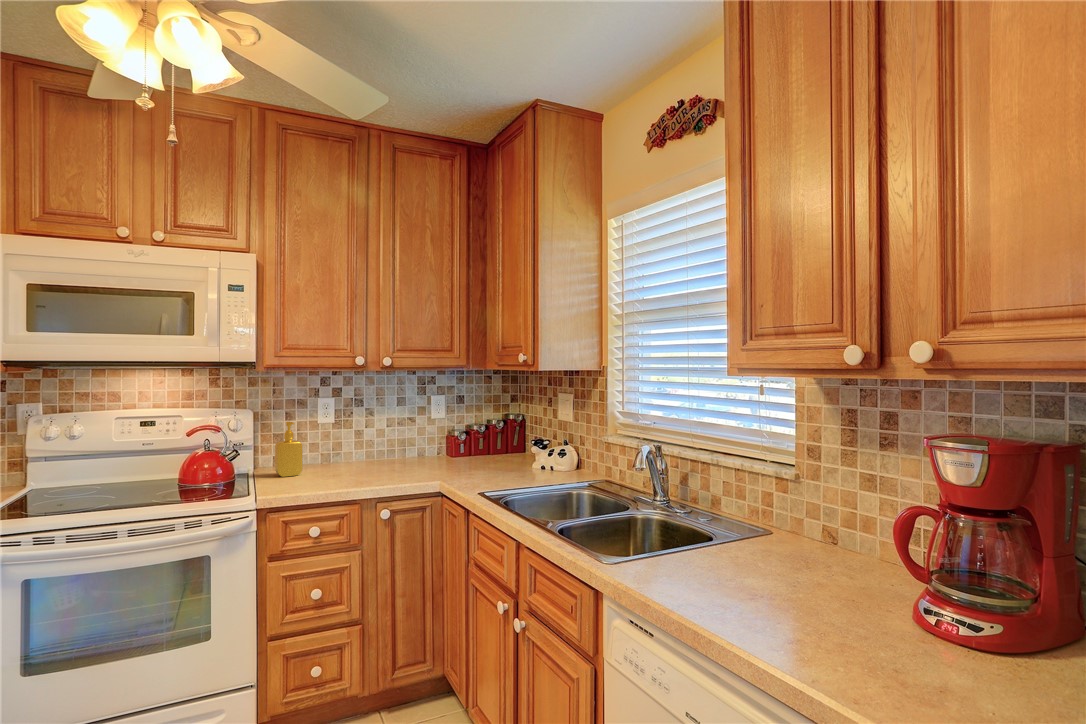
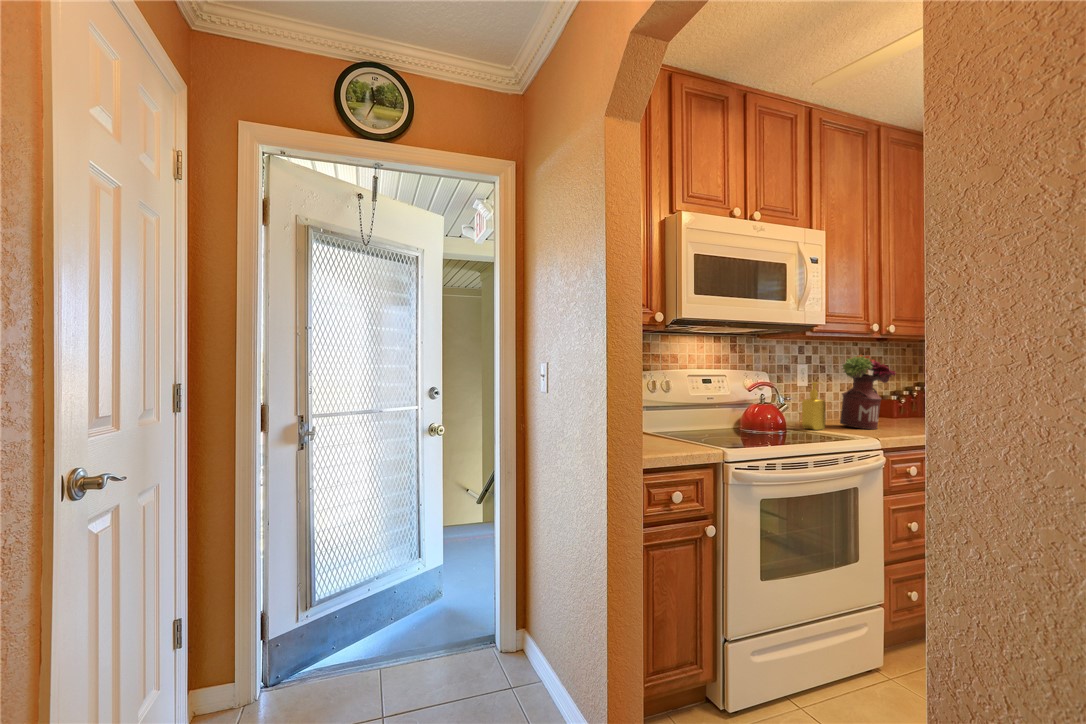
flower arrangement: none [328,388,389,473] -> present [840,355,896,429]

